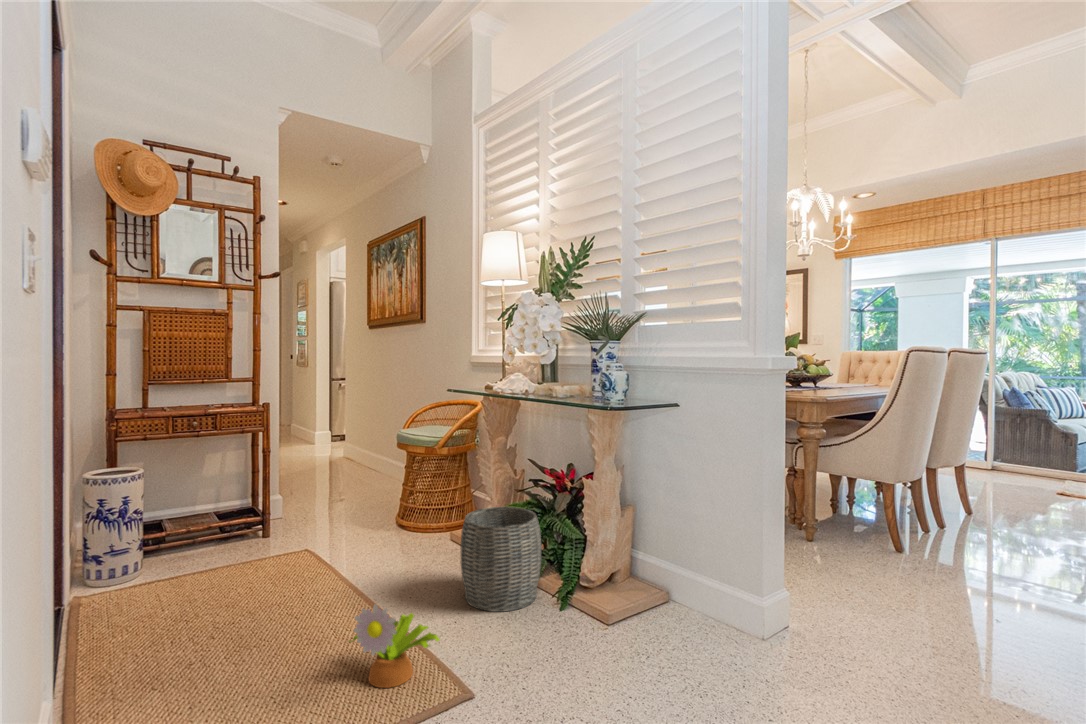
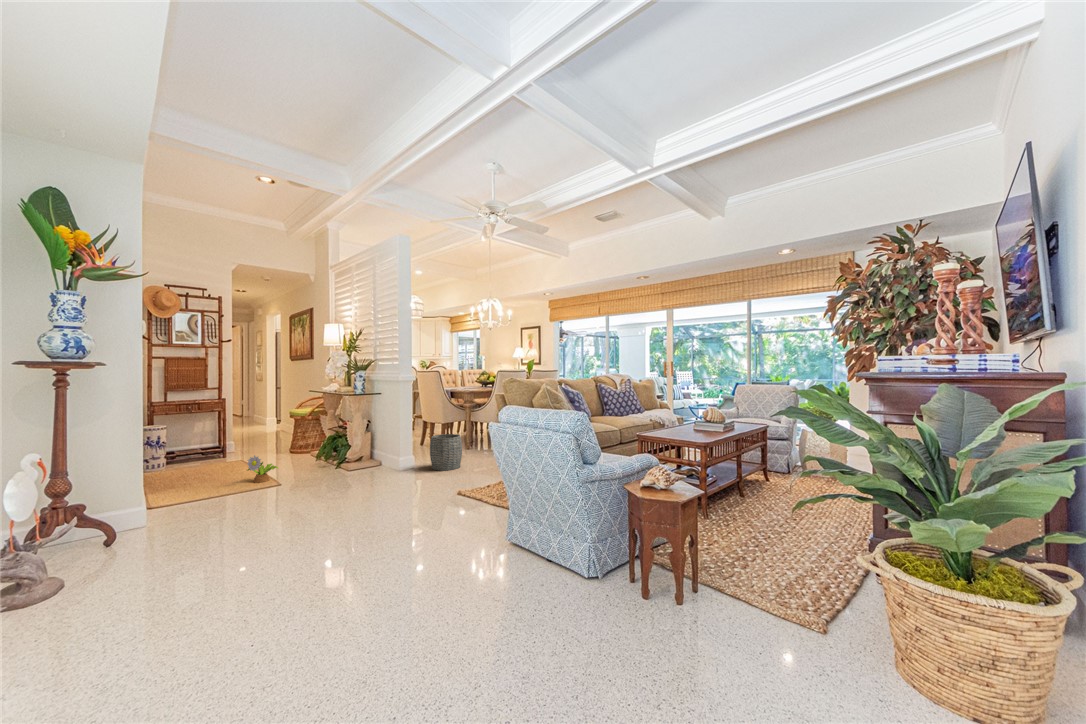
woven basket: present [461,507,541,612] -> present [430,434,462,471]

